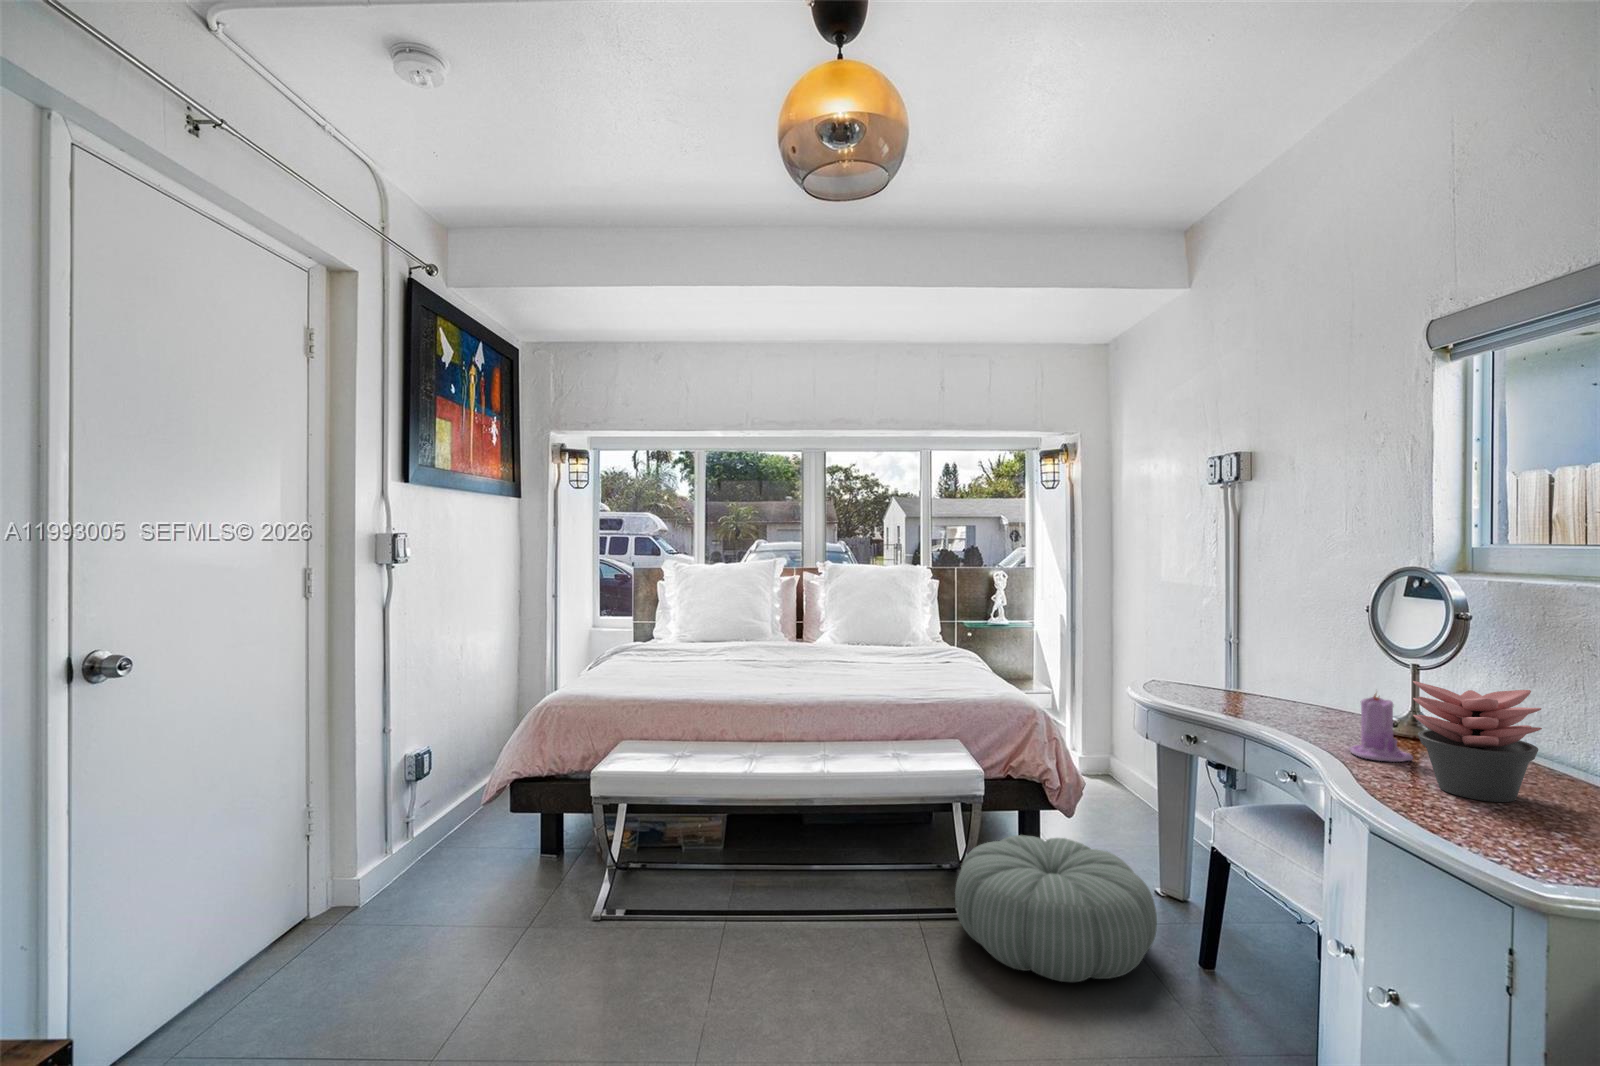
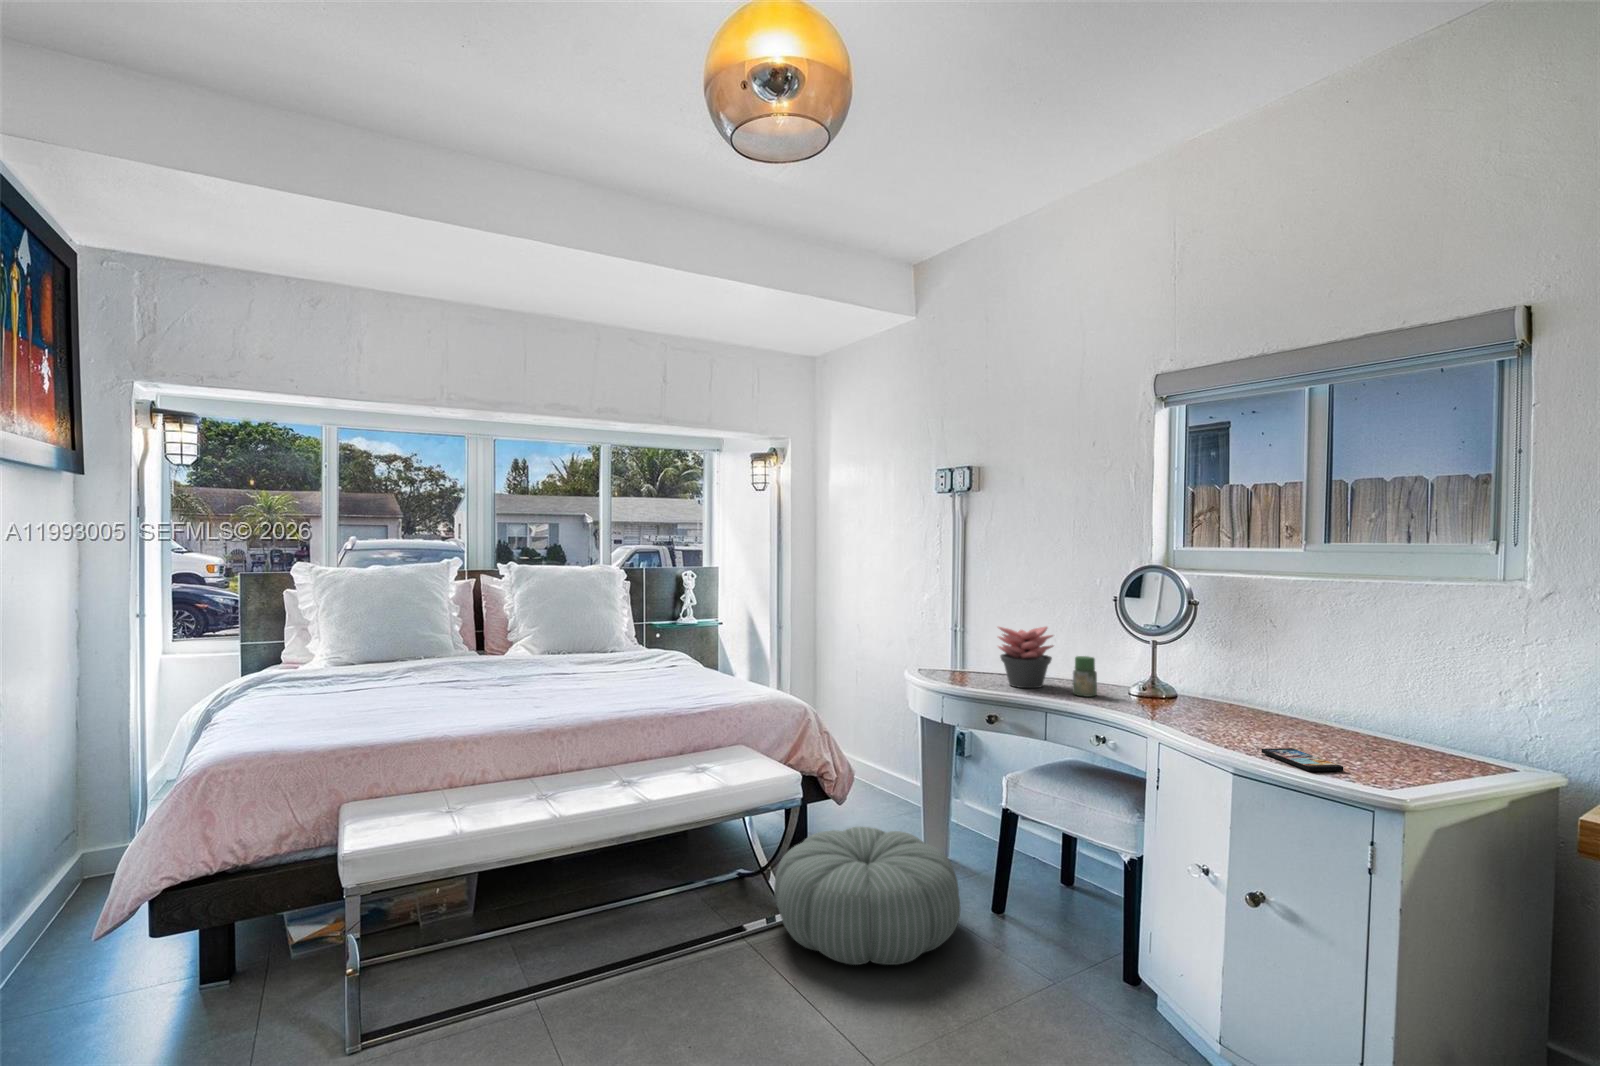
jar: none [1303,680,1336,730] -> present [1073,656,1097,697]
succulent plant: present [1413,681,1542,802] -> present [998,627,1053,688]
candle: present [1349,693,1413,762] -> none [1132,660,1176,717]
smartphone: none [1453,812,1549,856] -> present [1261,748,1343,771]

